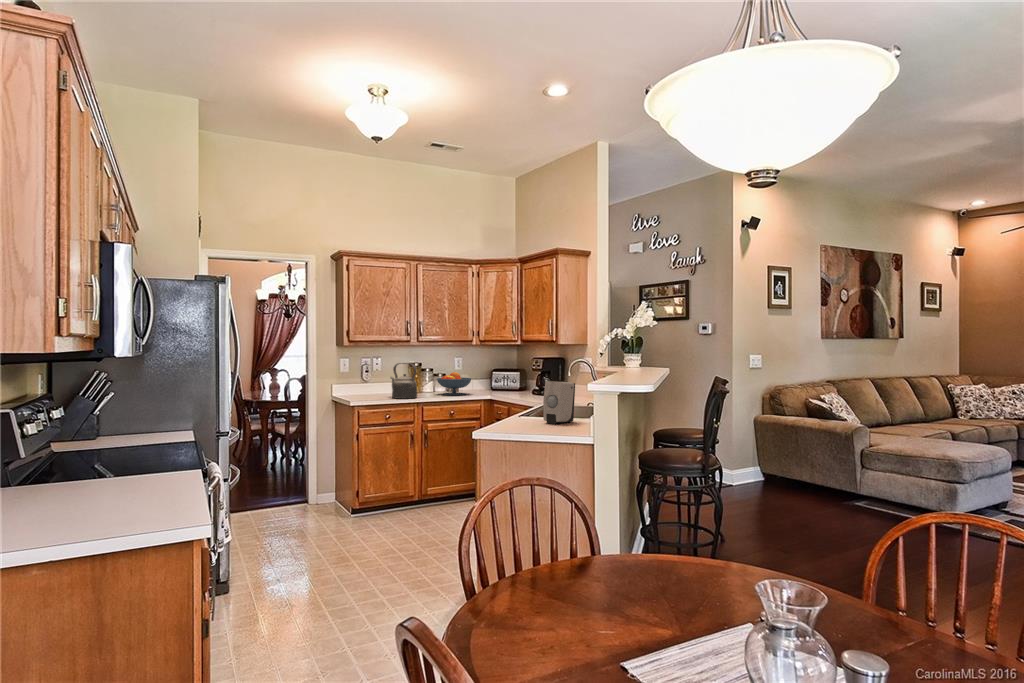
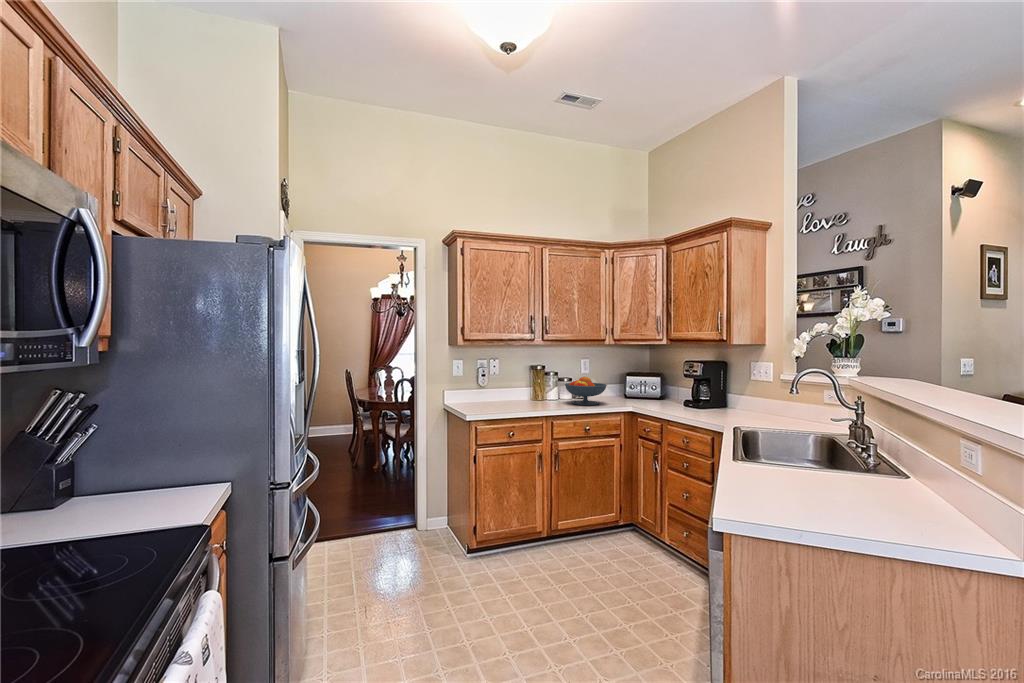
kettle: present [390,363,418,399] -> none [512,366,545,411]
soap dispenser: present [543,381,575,424] -> none [831,415,885,500]

